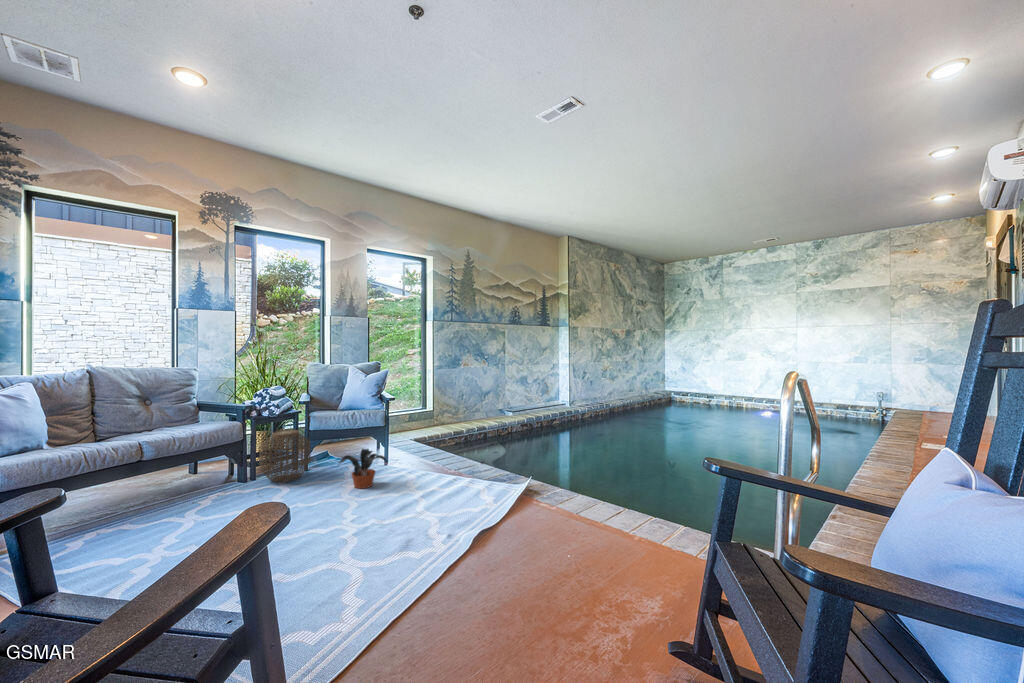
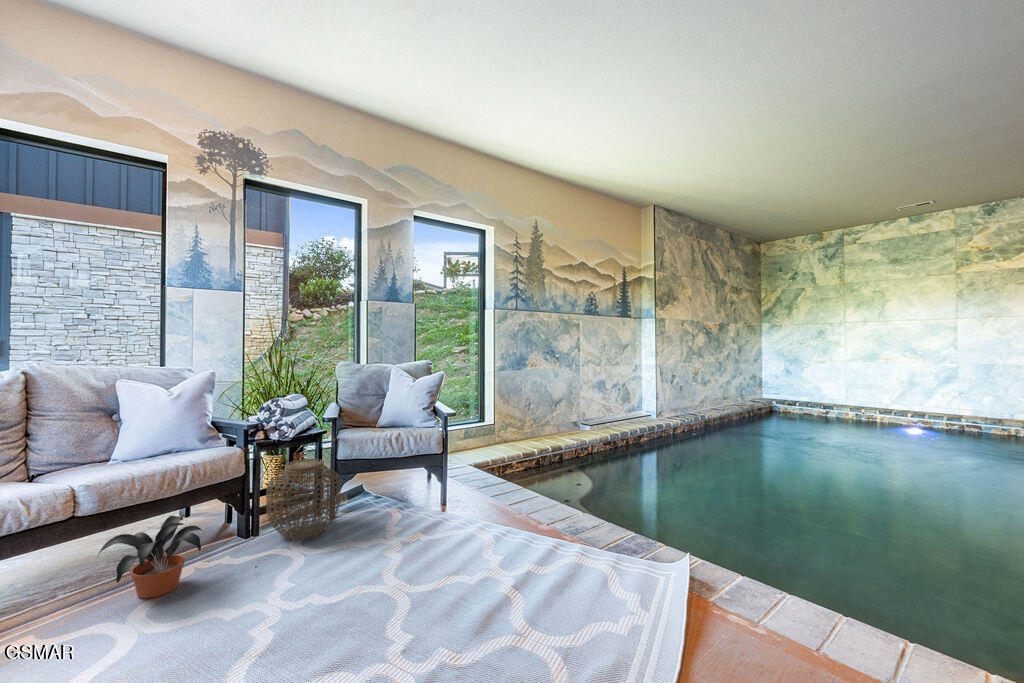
potted plant: present [338,449,386,489] -> present [99,515,202,599]

